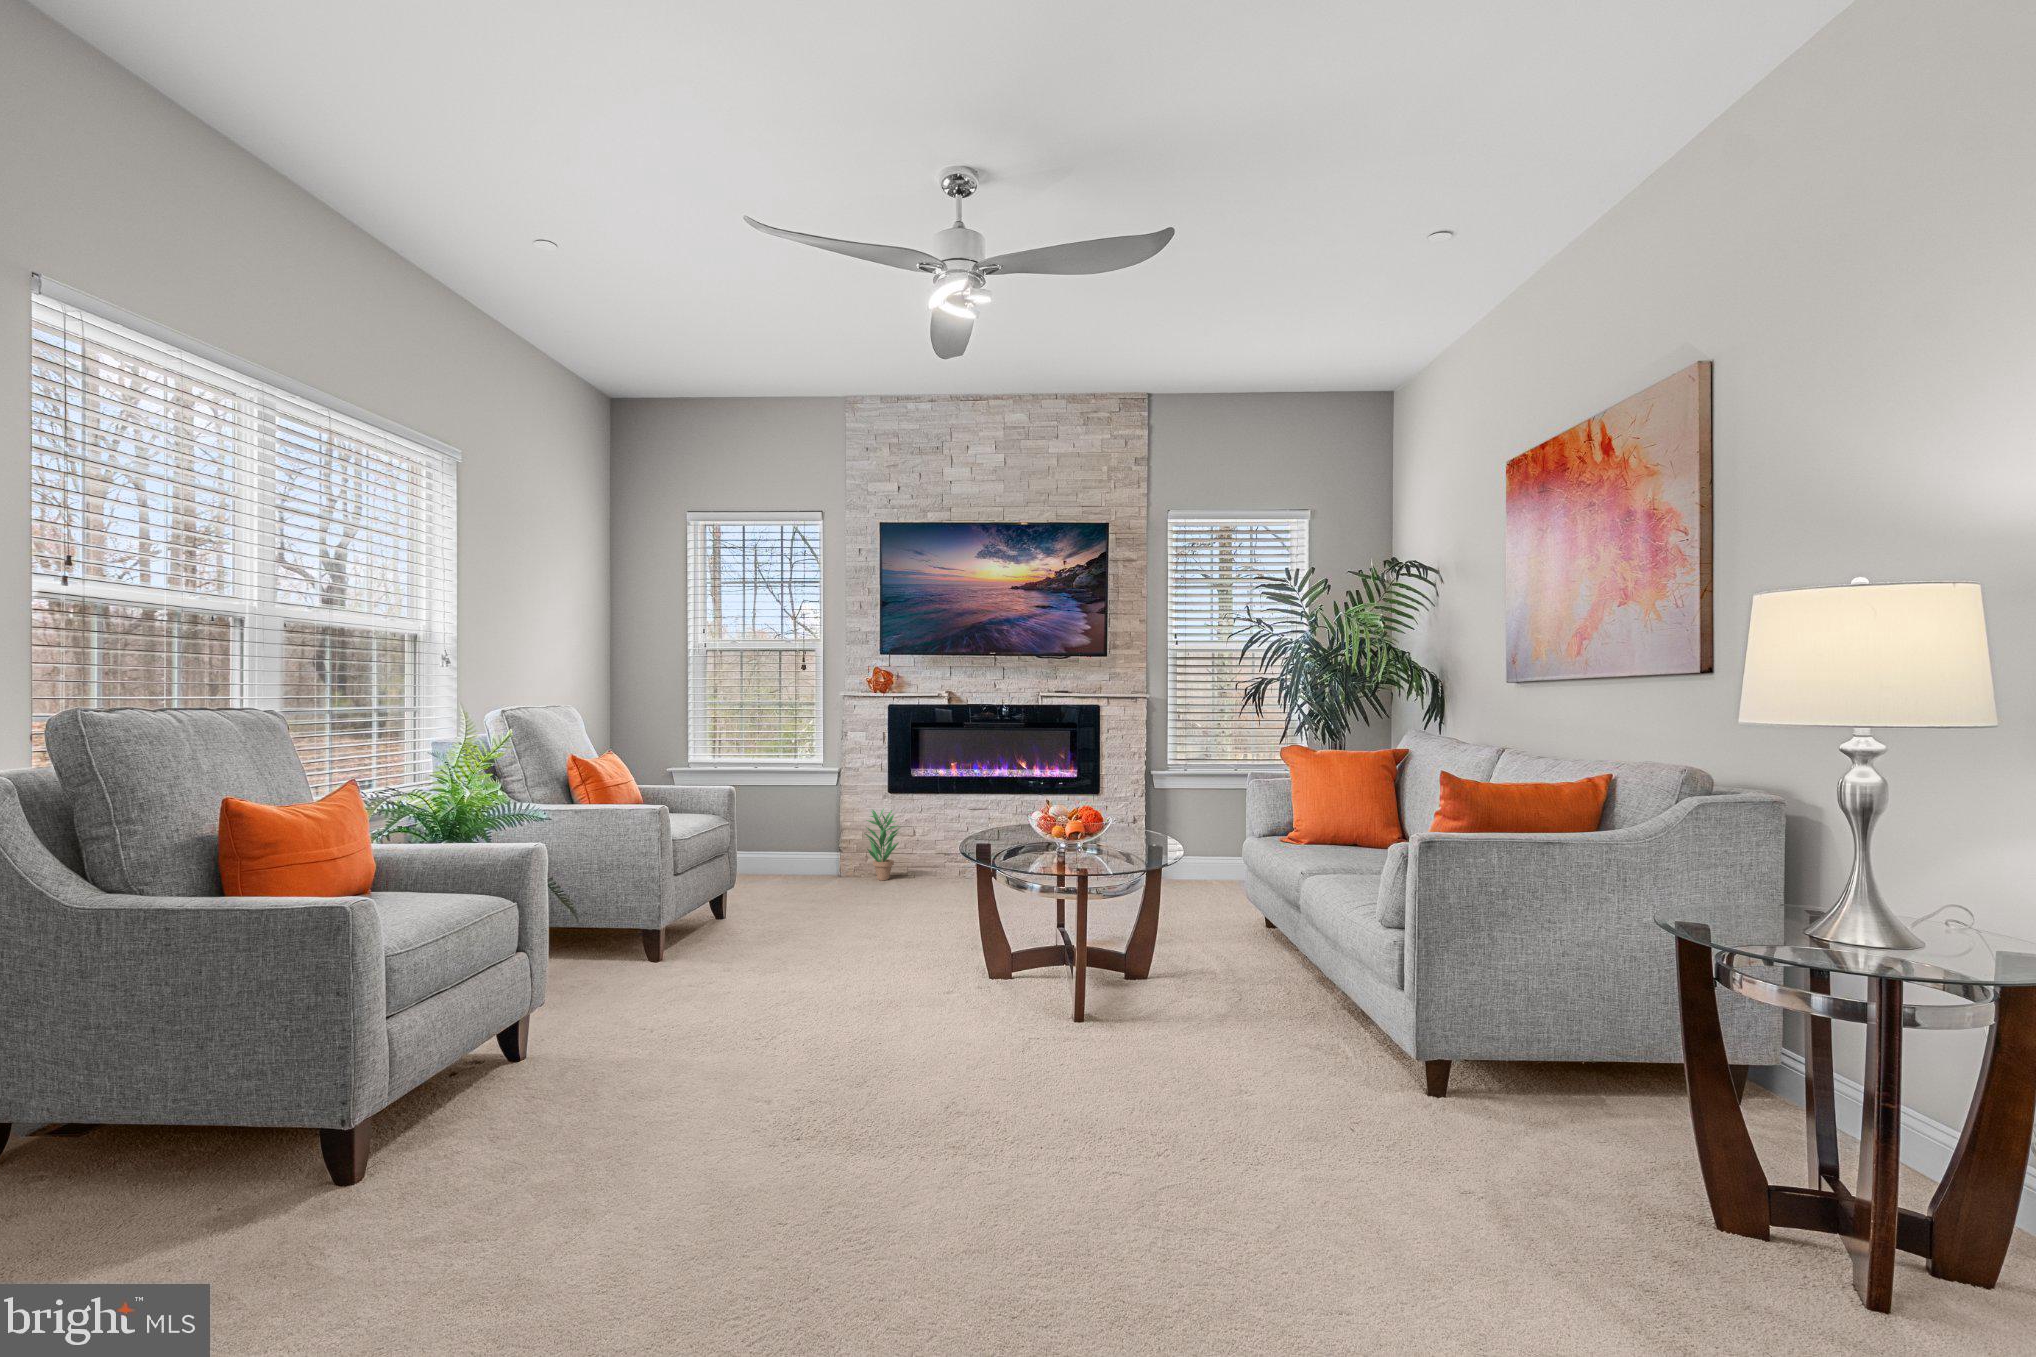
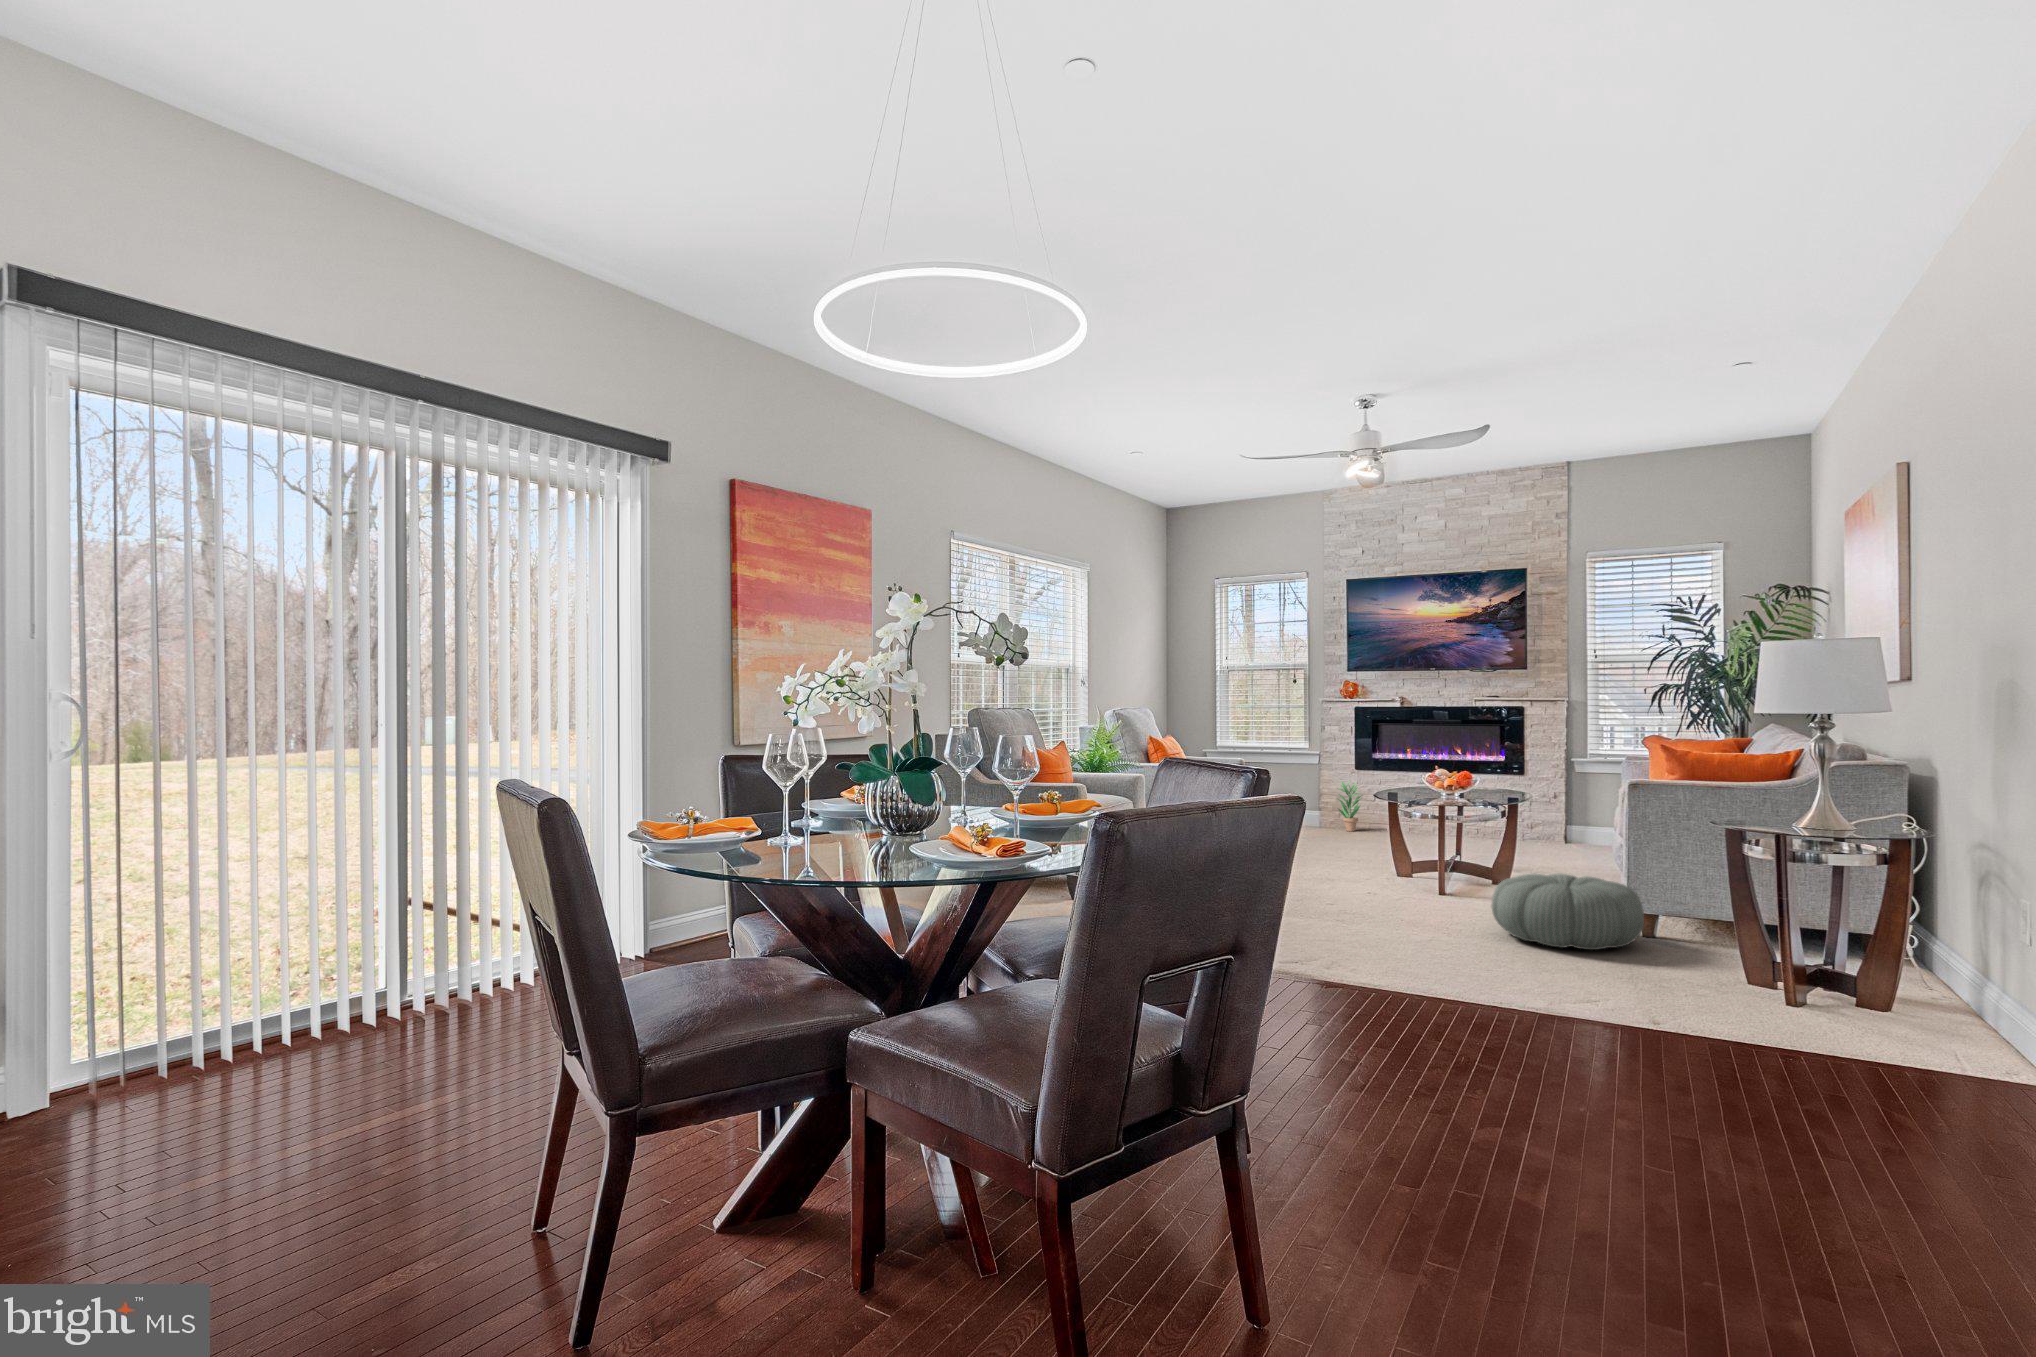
pouf: none [1311,1018,1612,1218] -> present [1491,874,1644,950]

